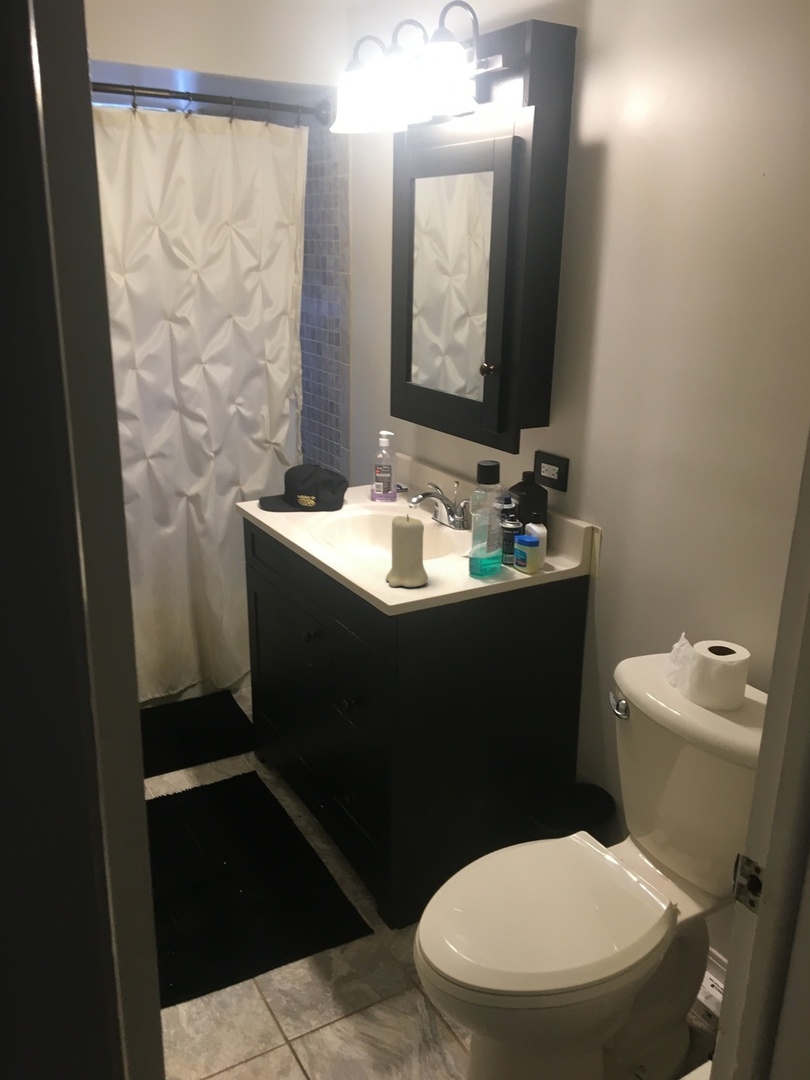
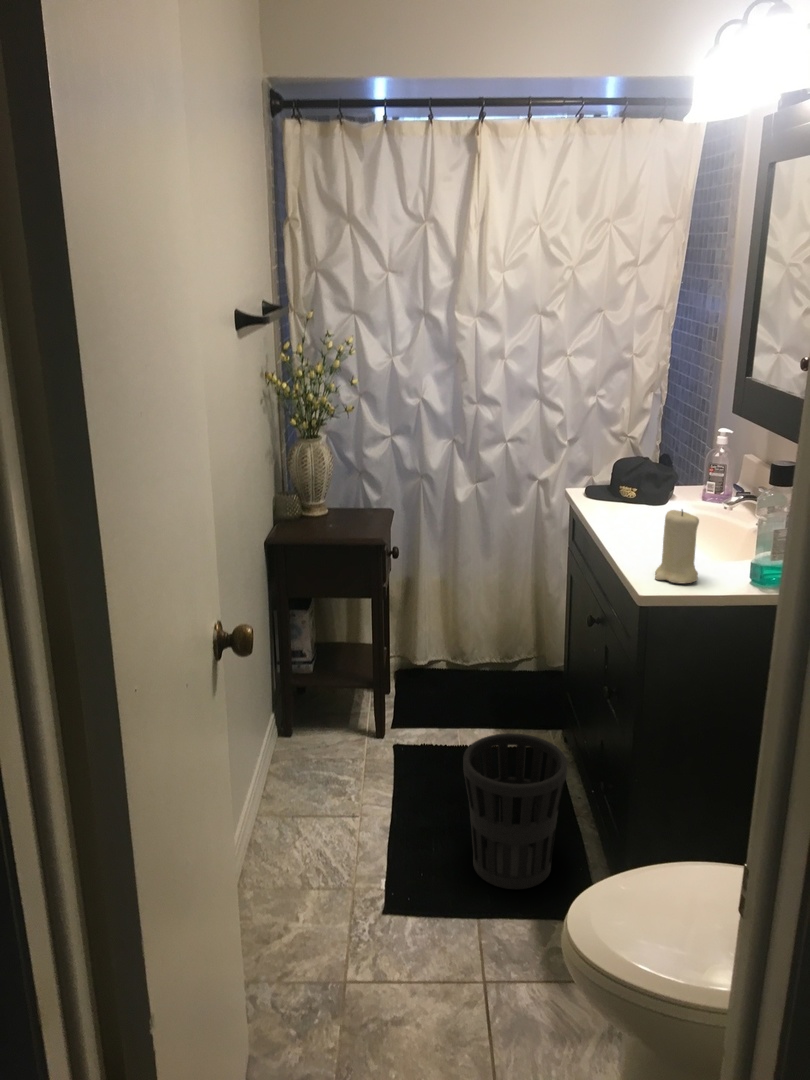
wastebasket: none [202,768,313,936] -> present [463,733,568,889]

